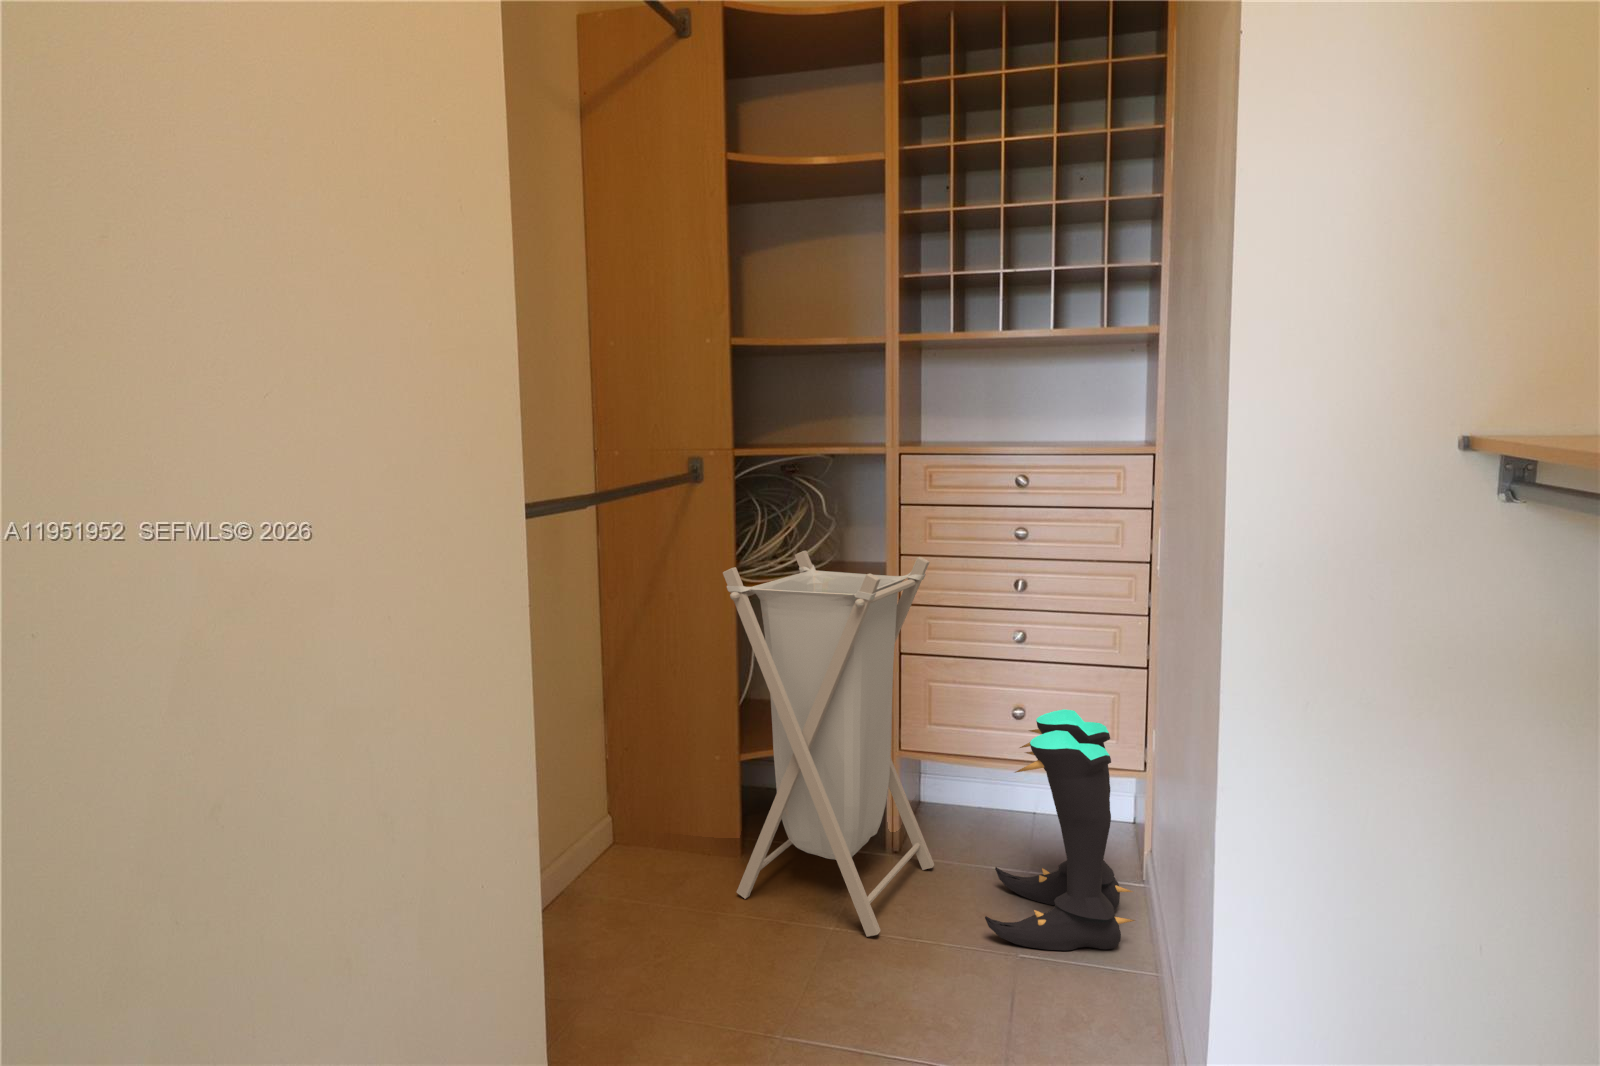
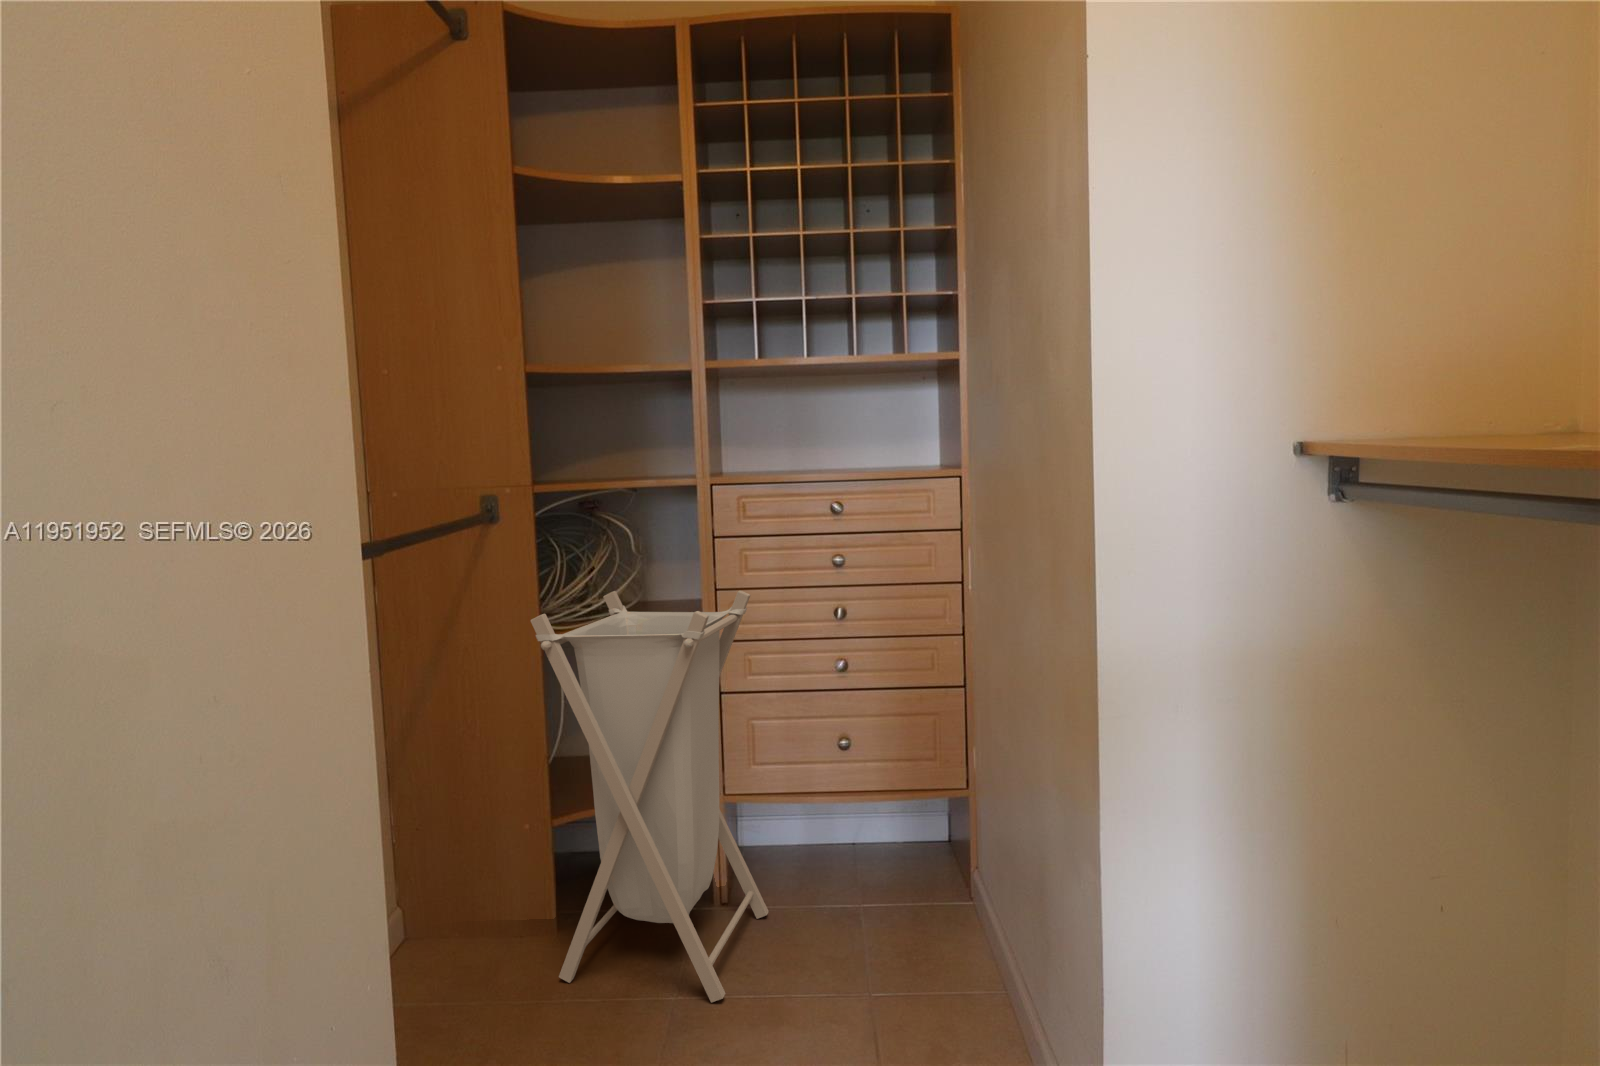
boots: present [985,709,1135,951] -> none [832,735,977,984]

